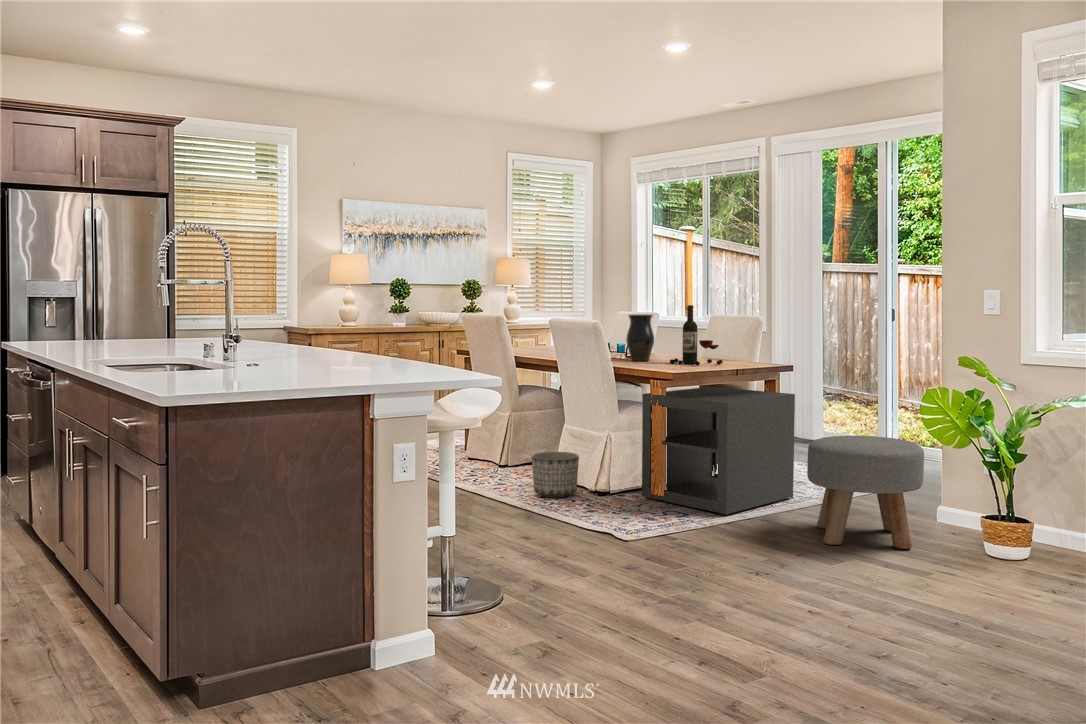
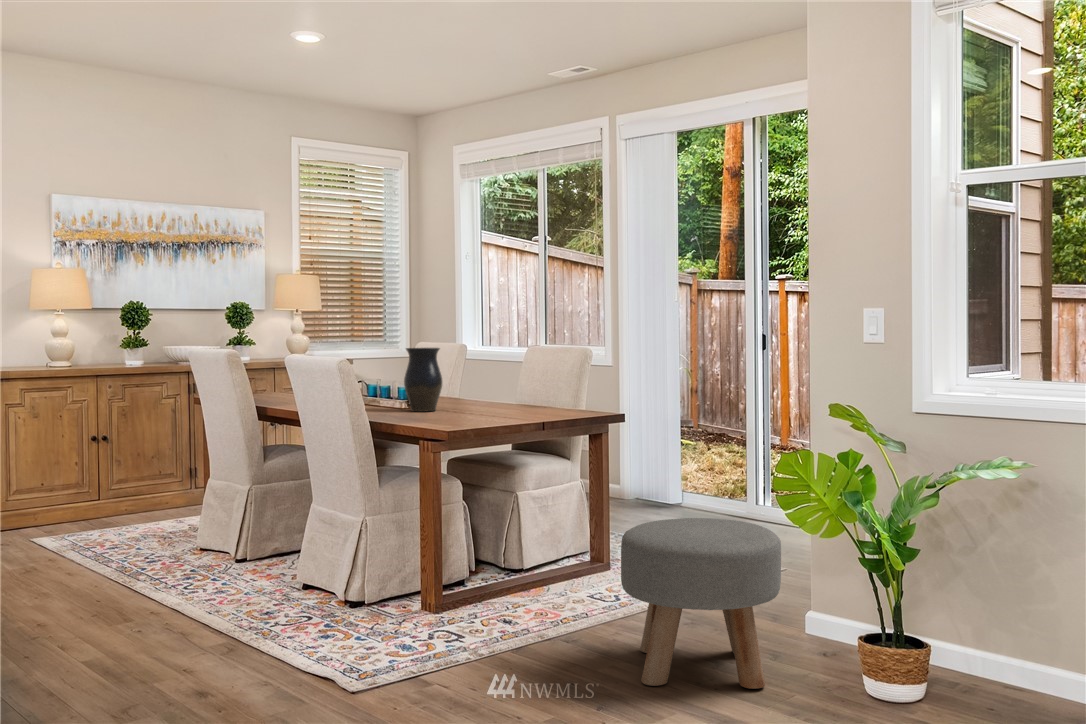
wine bottle: present [670,305,723,365] -> none [459,335,531,418]
storage cabinet: present [642,387,795,515] -> none [409,445,621,634]
planter: present [532,452,579,498] -> none [253,543,322,612]

